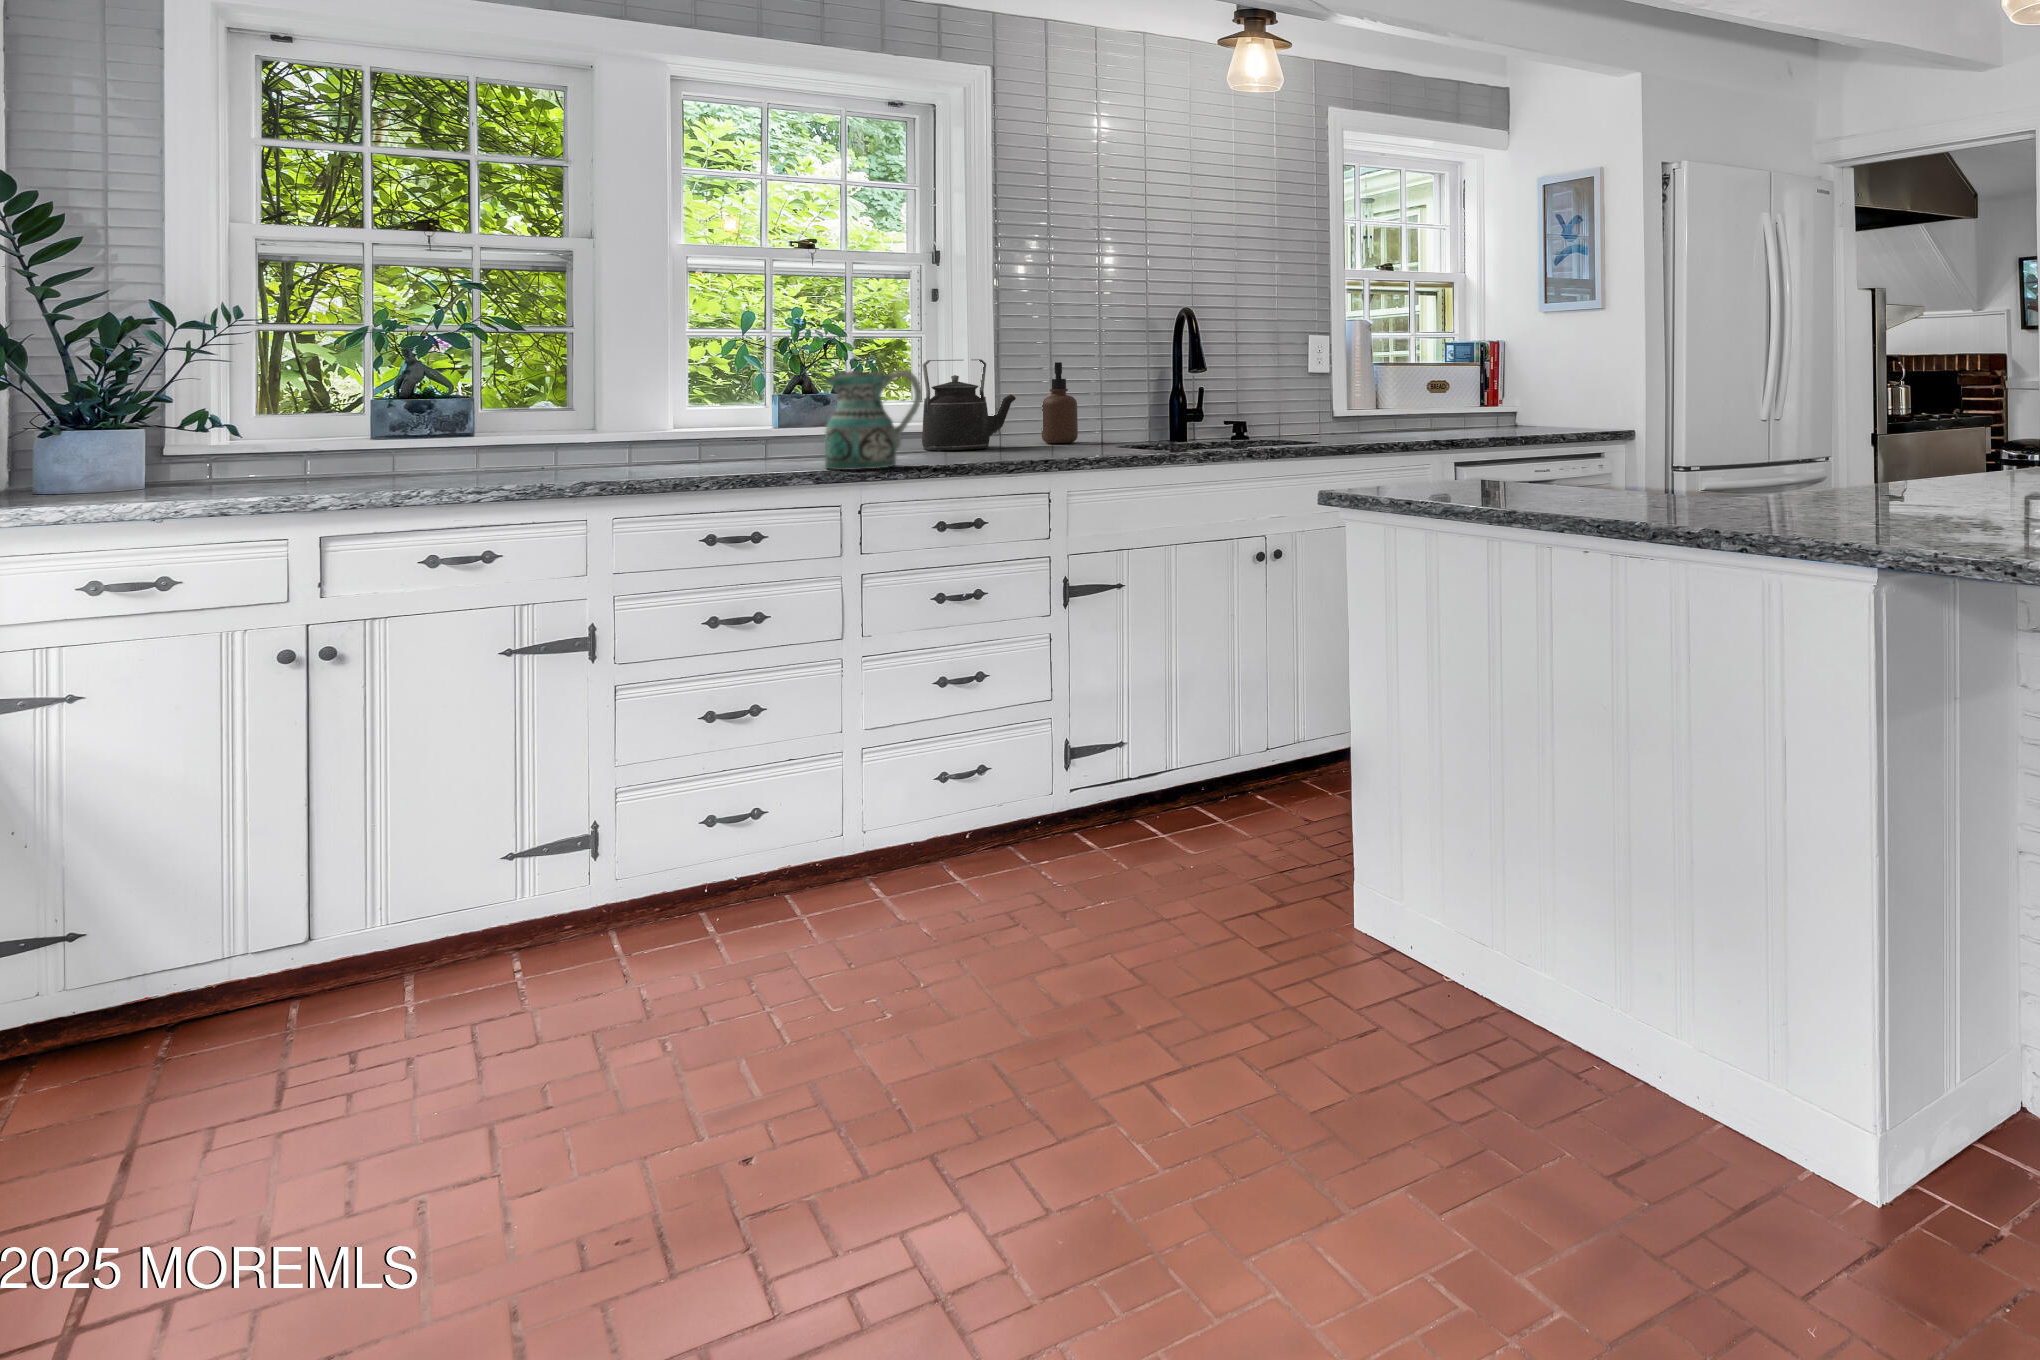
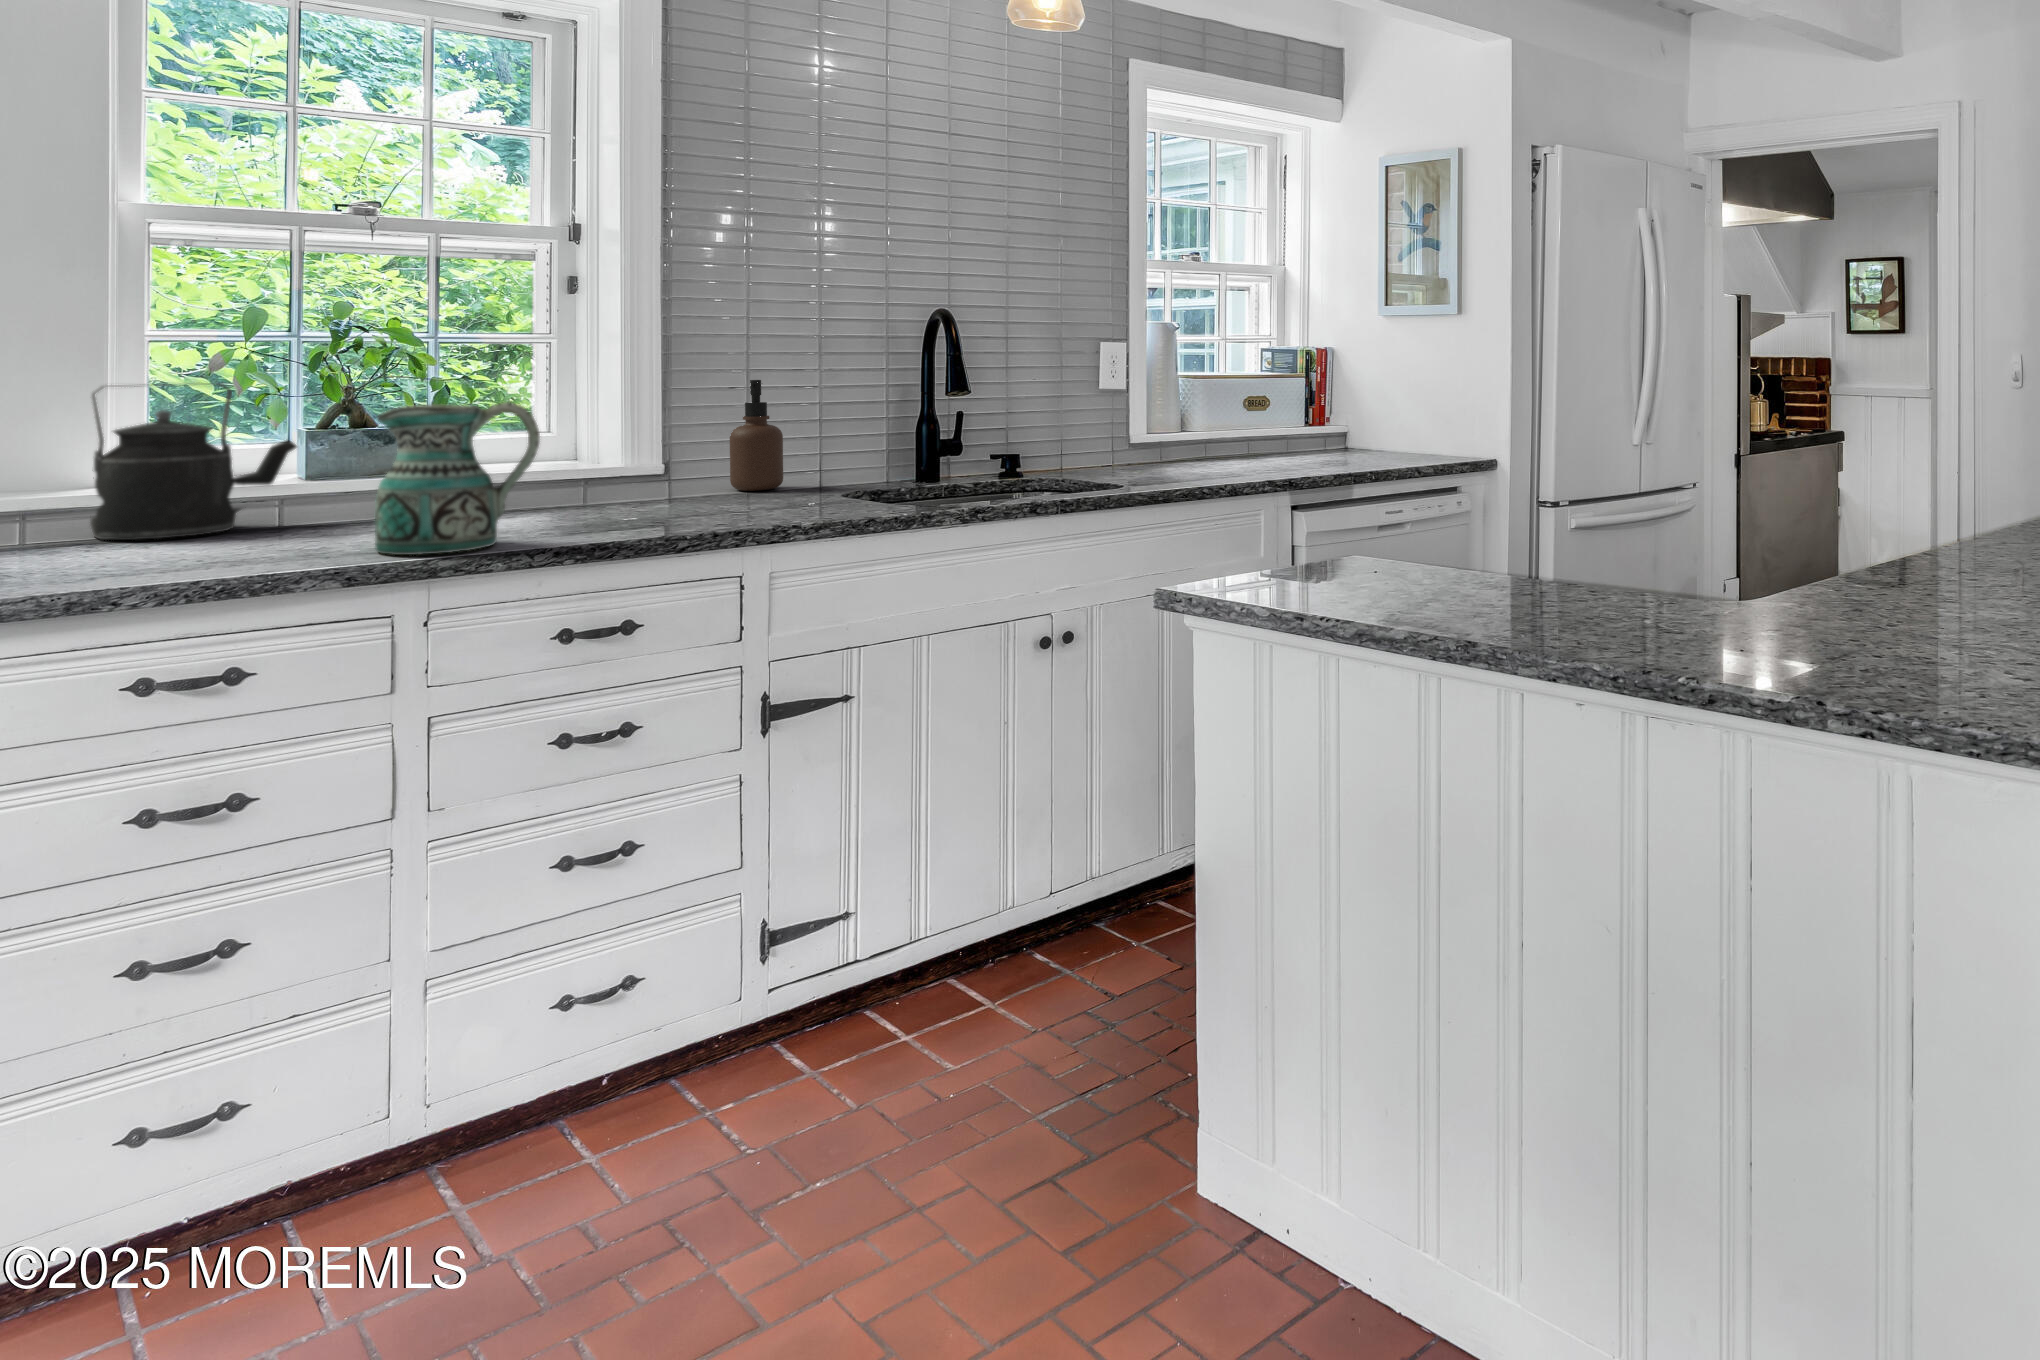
kettle: present [922,359,1016,450] -> present [90,384,297,540]

